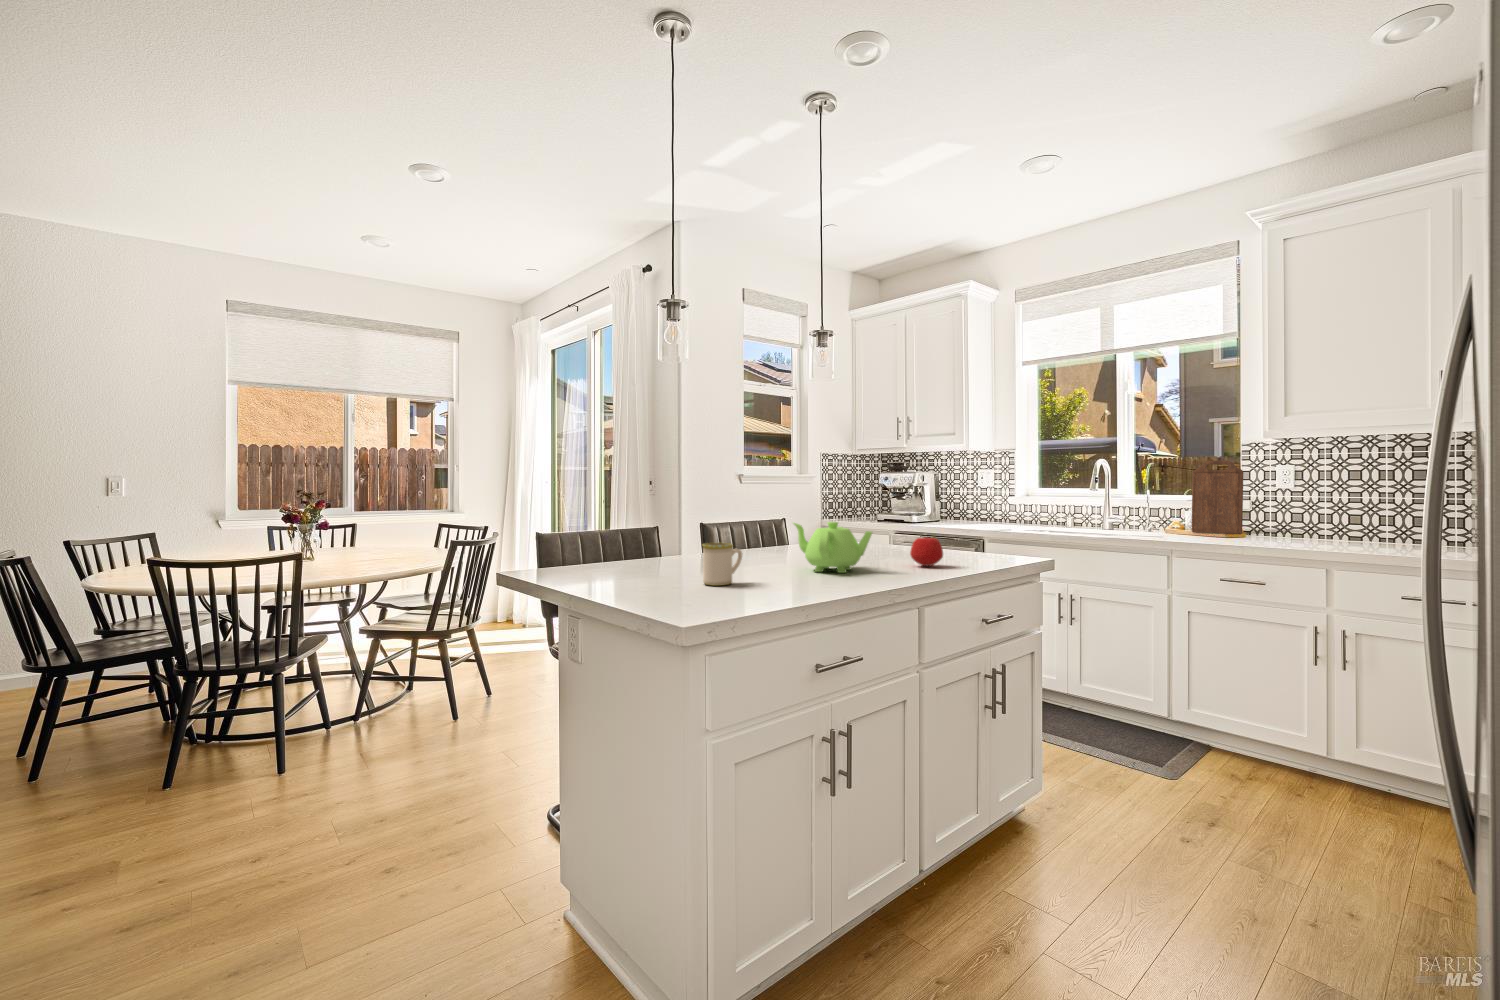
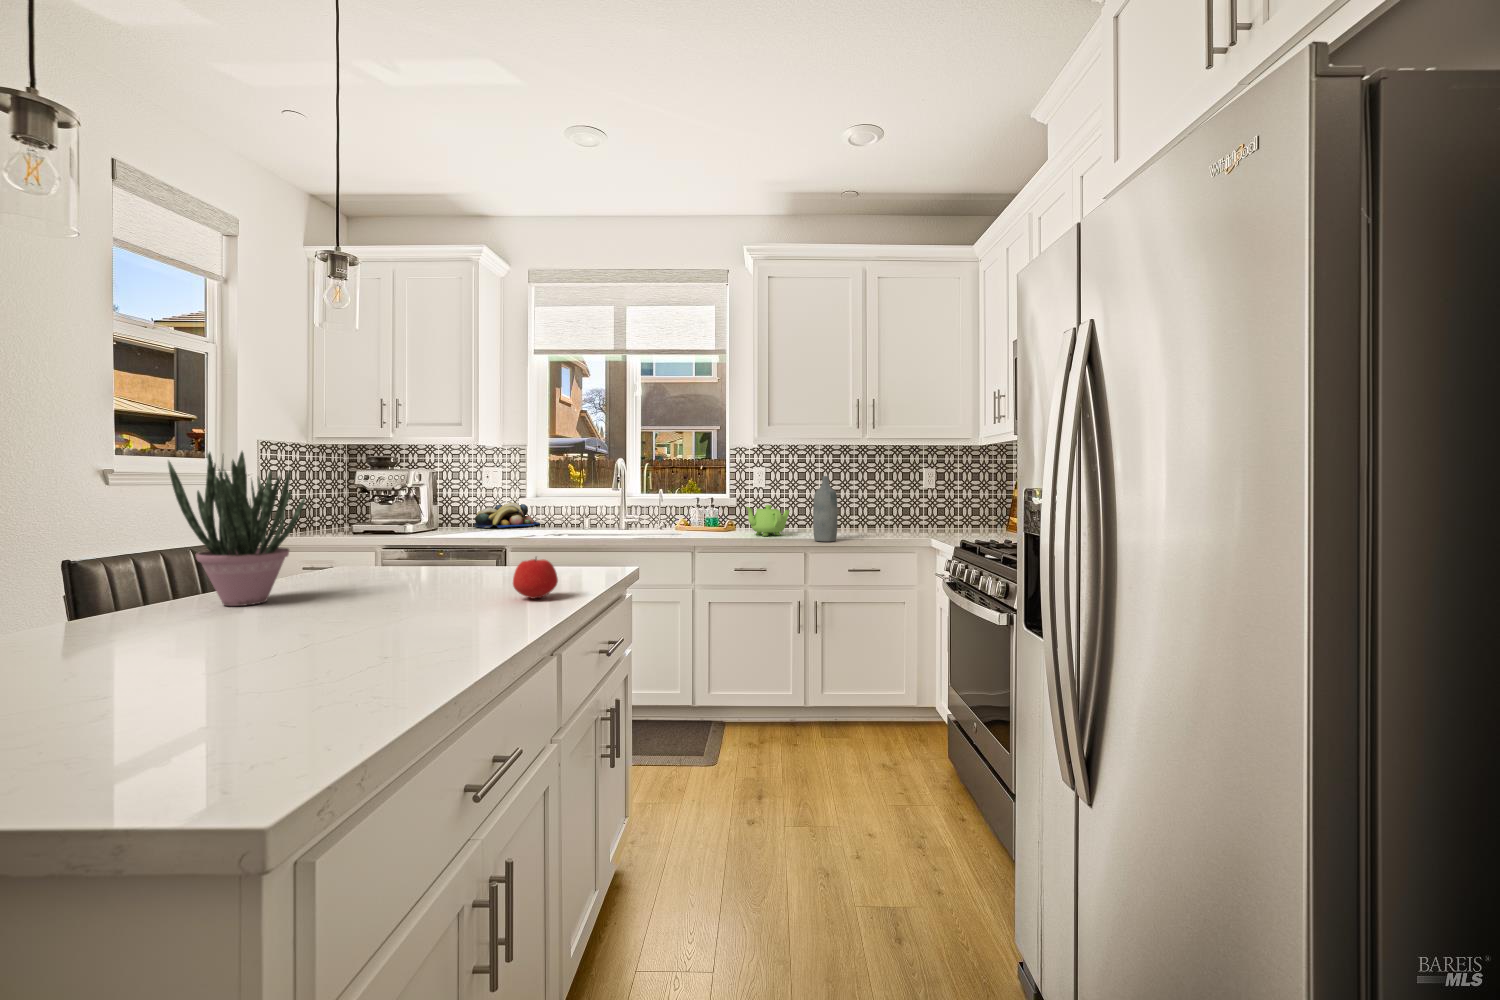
cutting board: present [1192,460,1243,534] -> none [697,464,734,528]
potted plant: none [737,461,800,554] -> present [168,452,305,606]
bottle: none [1328,473,1368,555] -> present [813,476,838,542]
fruit bowl: none [966,501,1027,523] -> present [474,503,540,528]
teapot: present [794,522,872,573] -> present [746,505,790,536]
mug: present [702,543,742,586] -> none [160,613,263,710]

